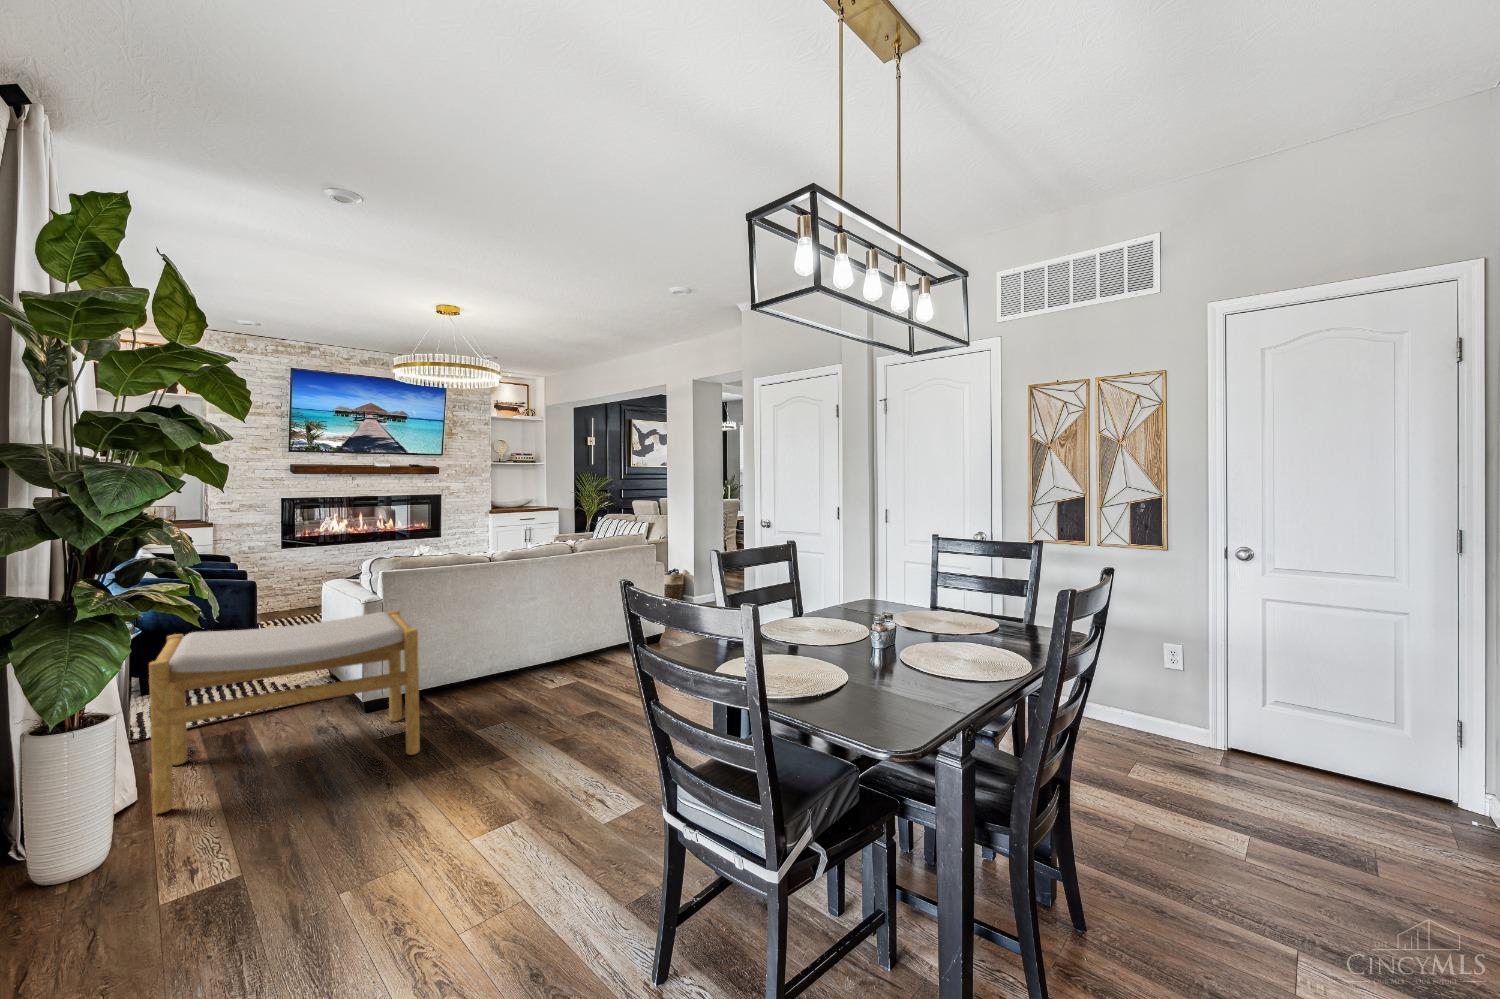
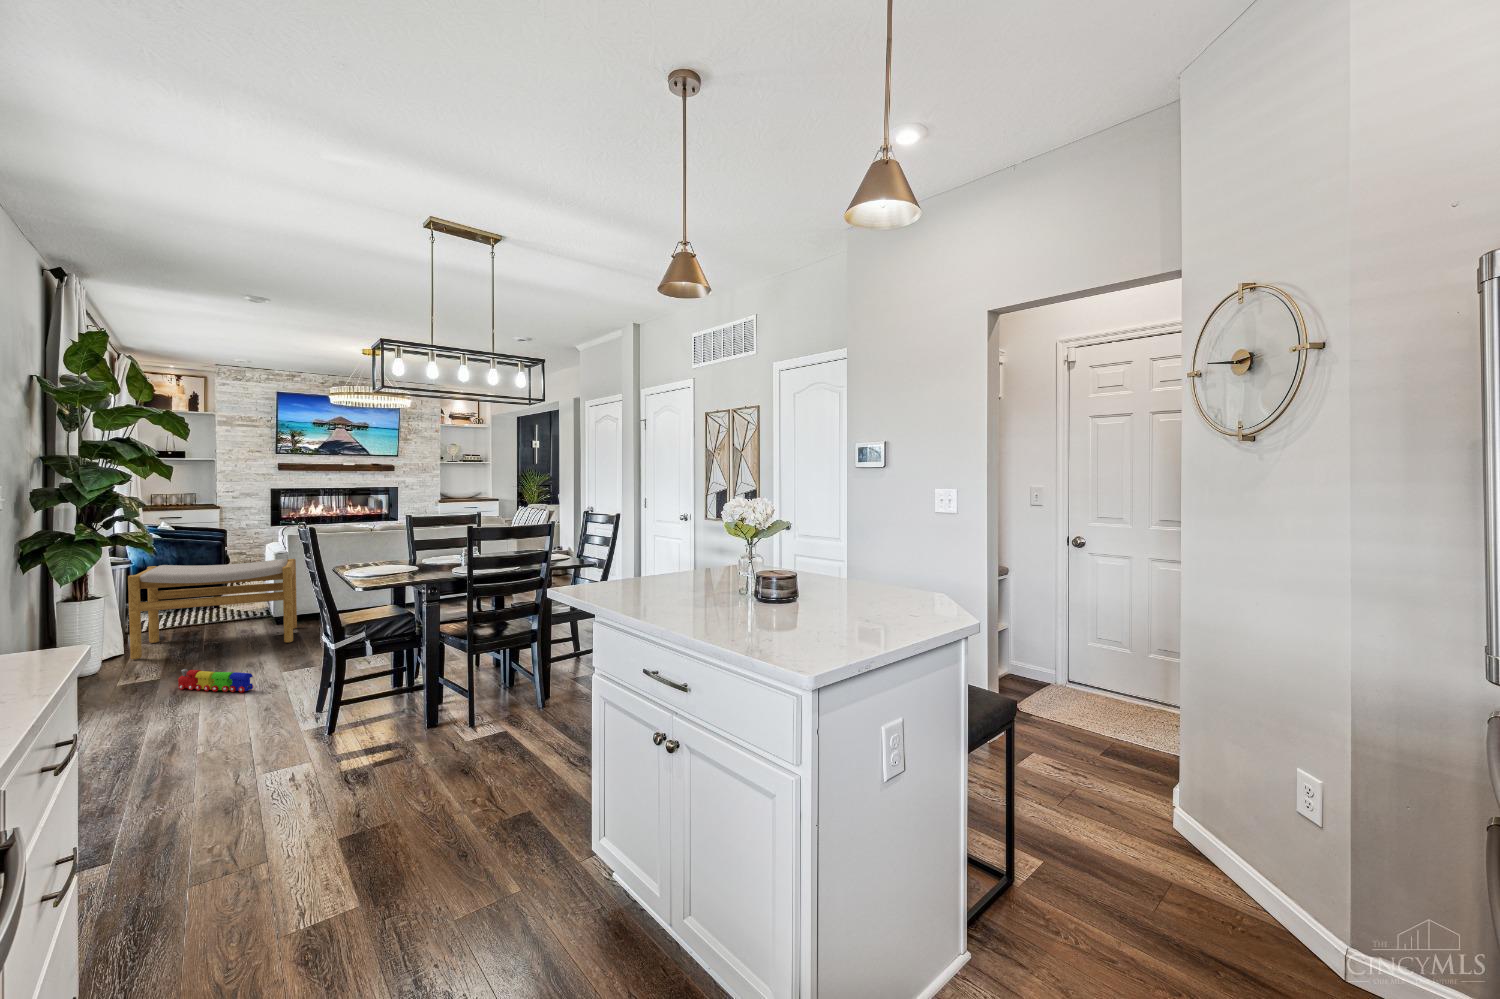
toy train: none [287,862,442,911] -> present [178,669,253,693]

